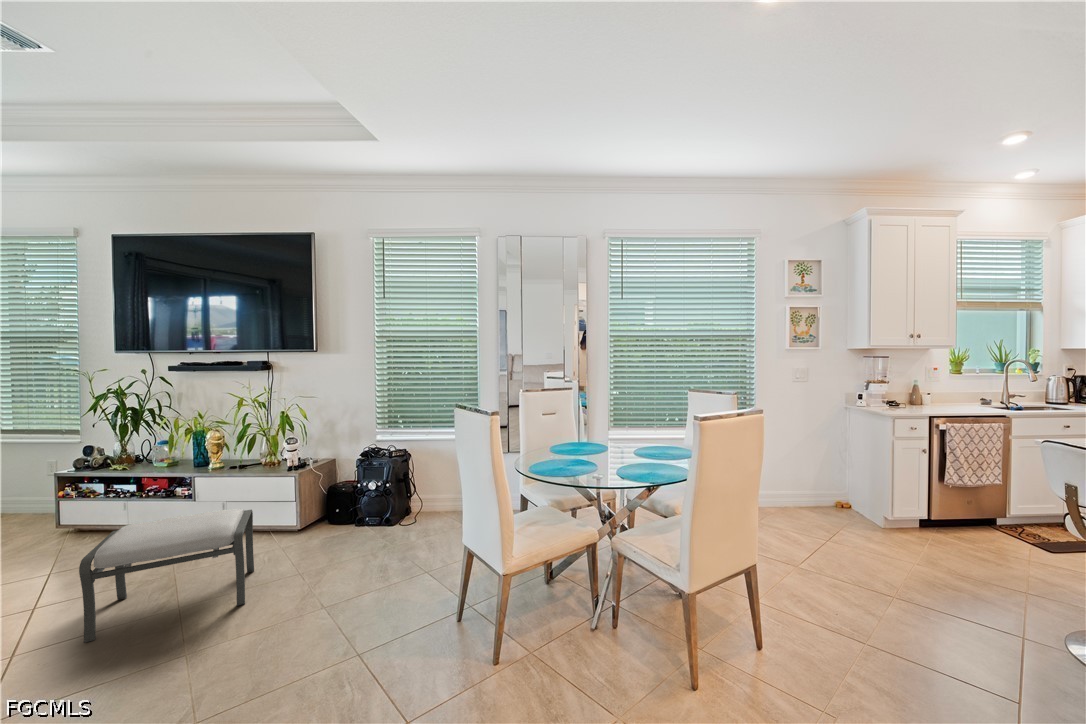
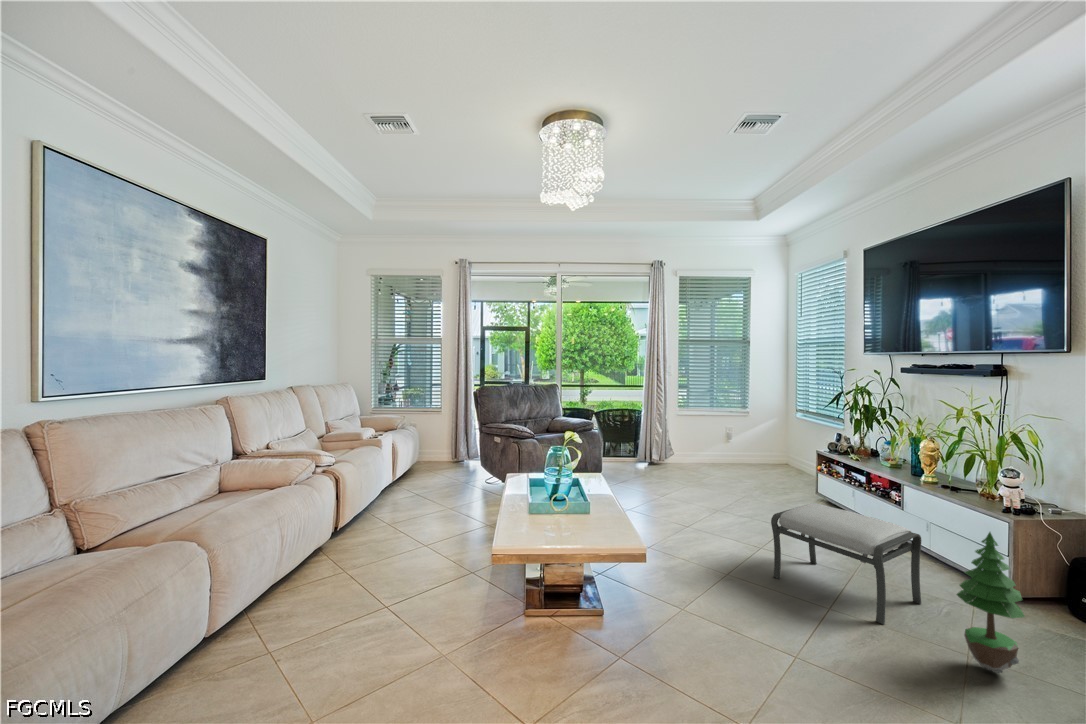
potted tree: none [310,479,352,583] -> present [957,532,1025,673]

